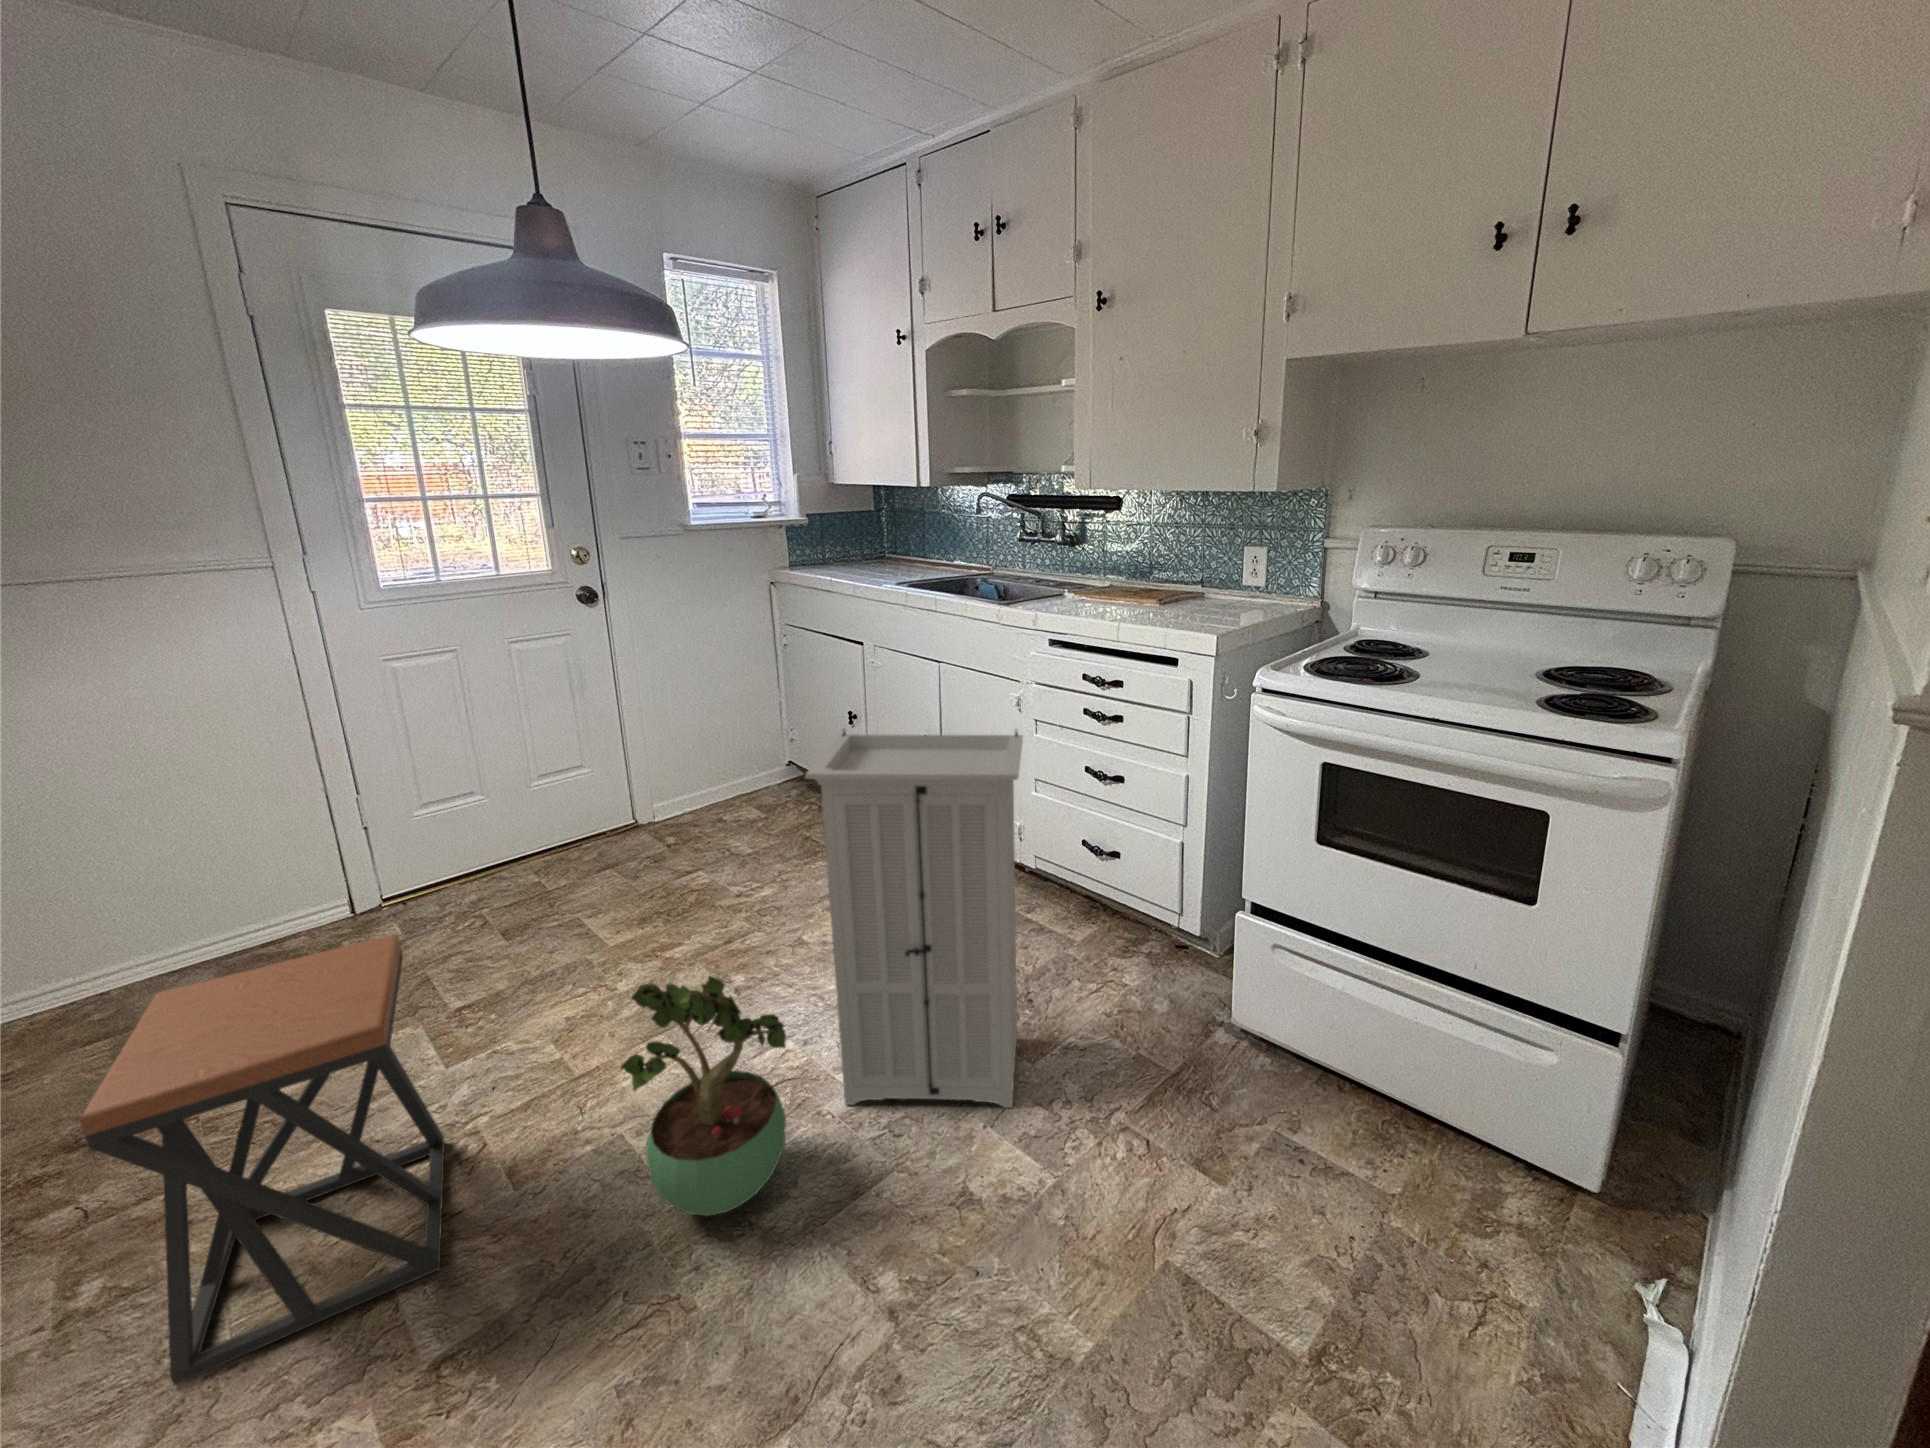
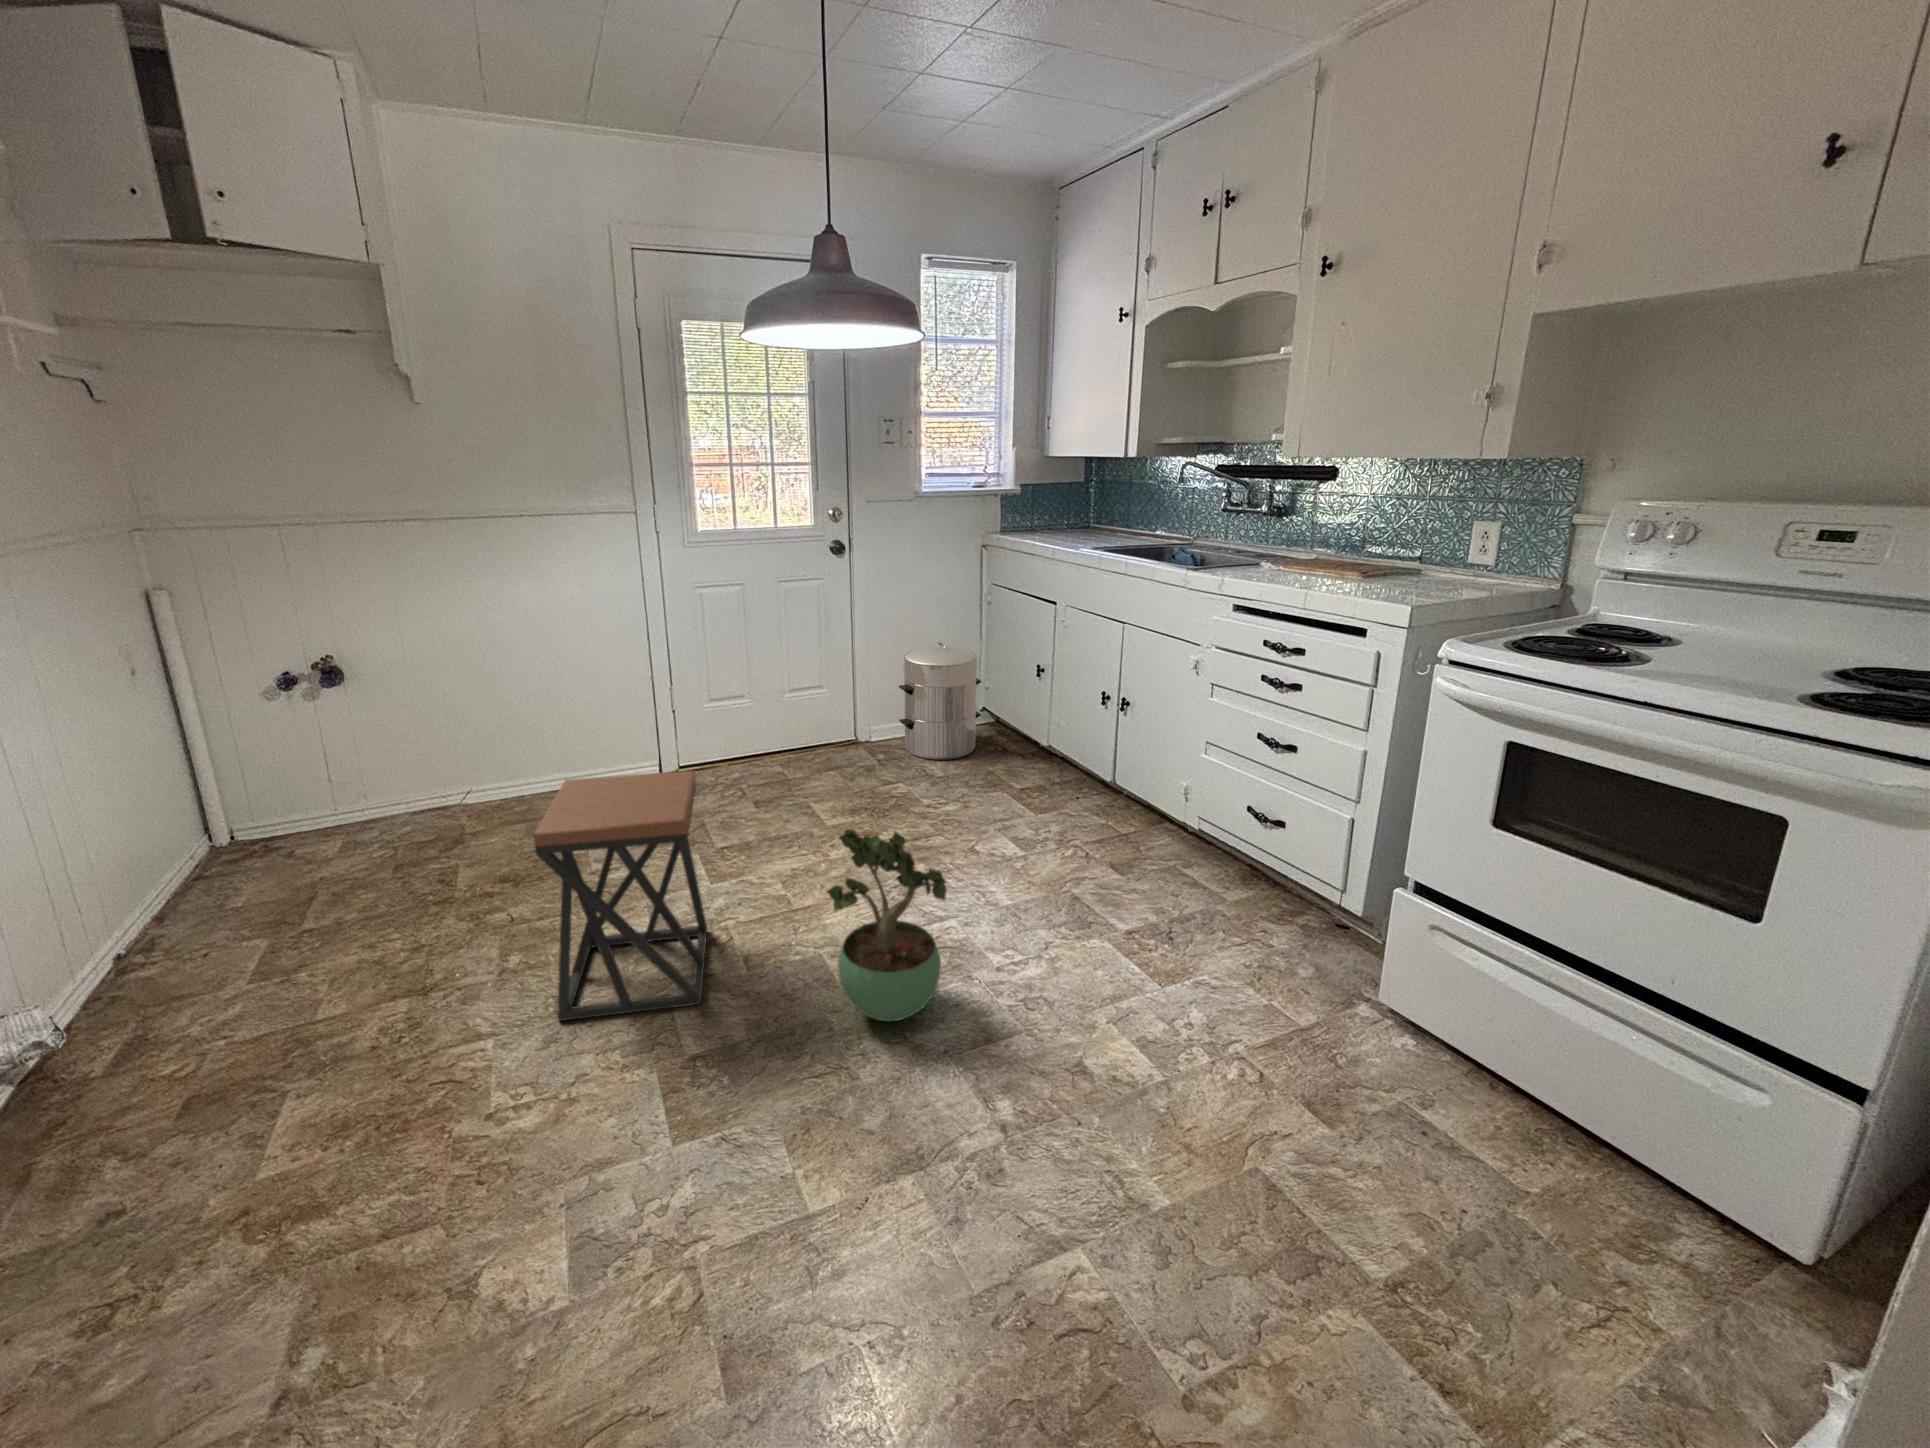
waste bin: none [688,696,789,829] -> present [899,642,981,760]
storage cabinet: present [805,731,1023,1108] -> none [984,660,1183,1016]

